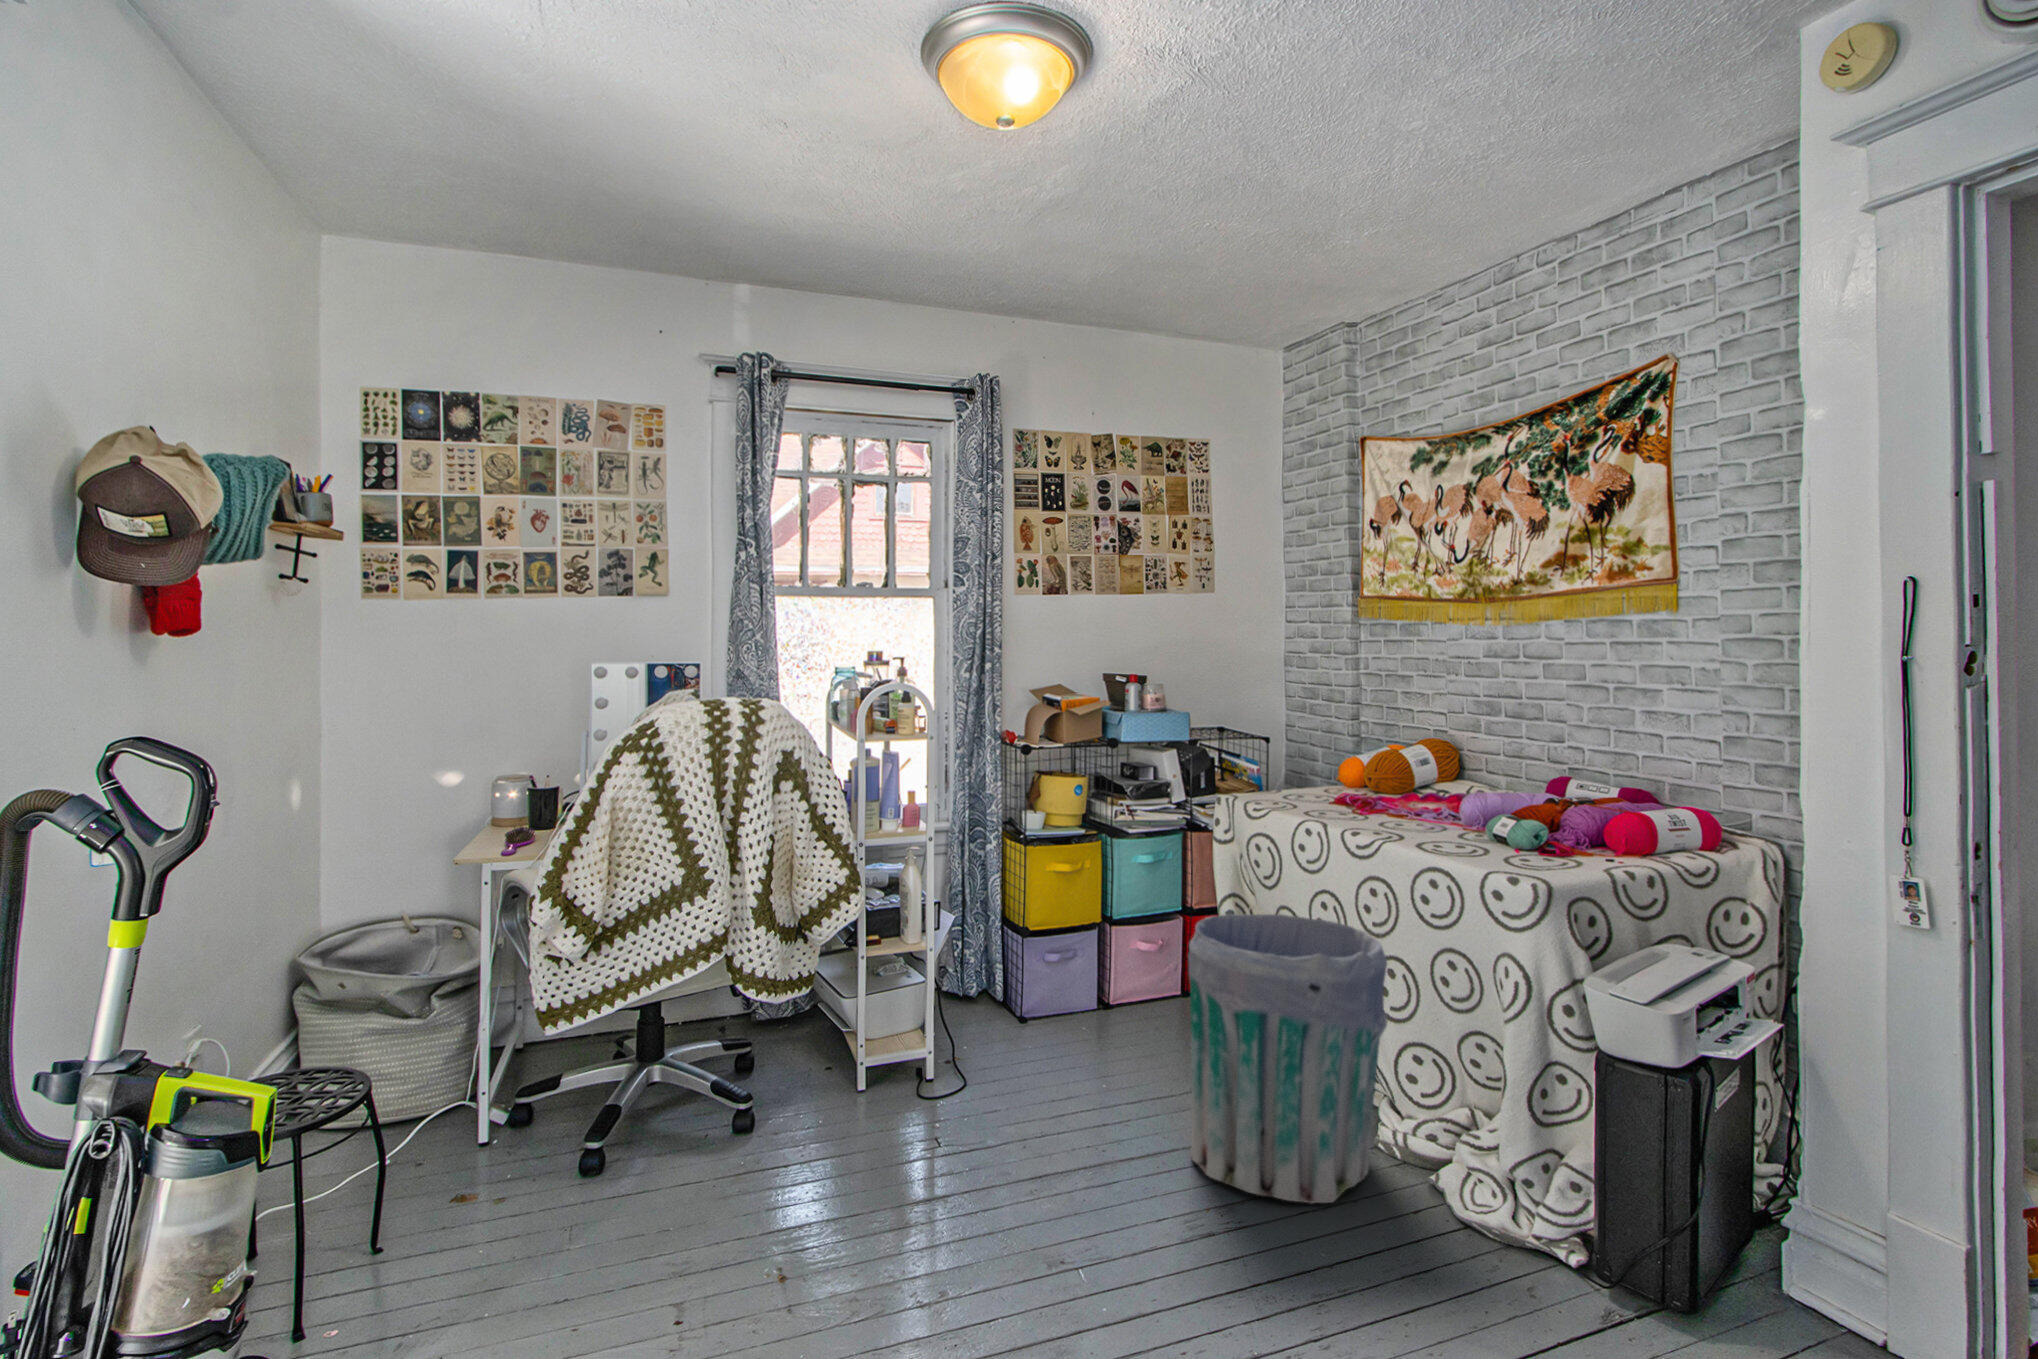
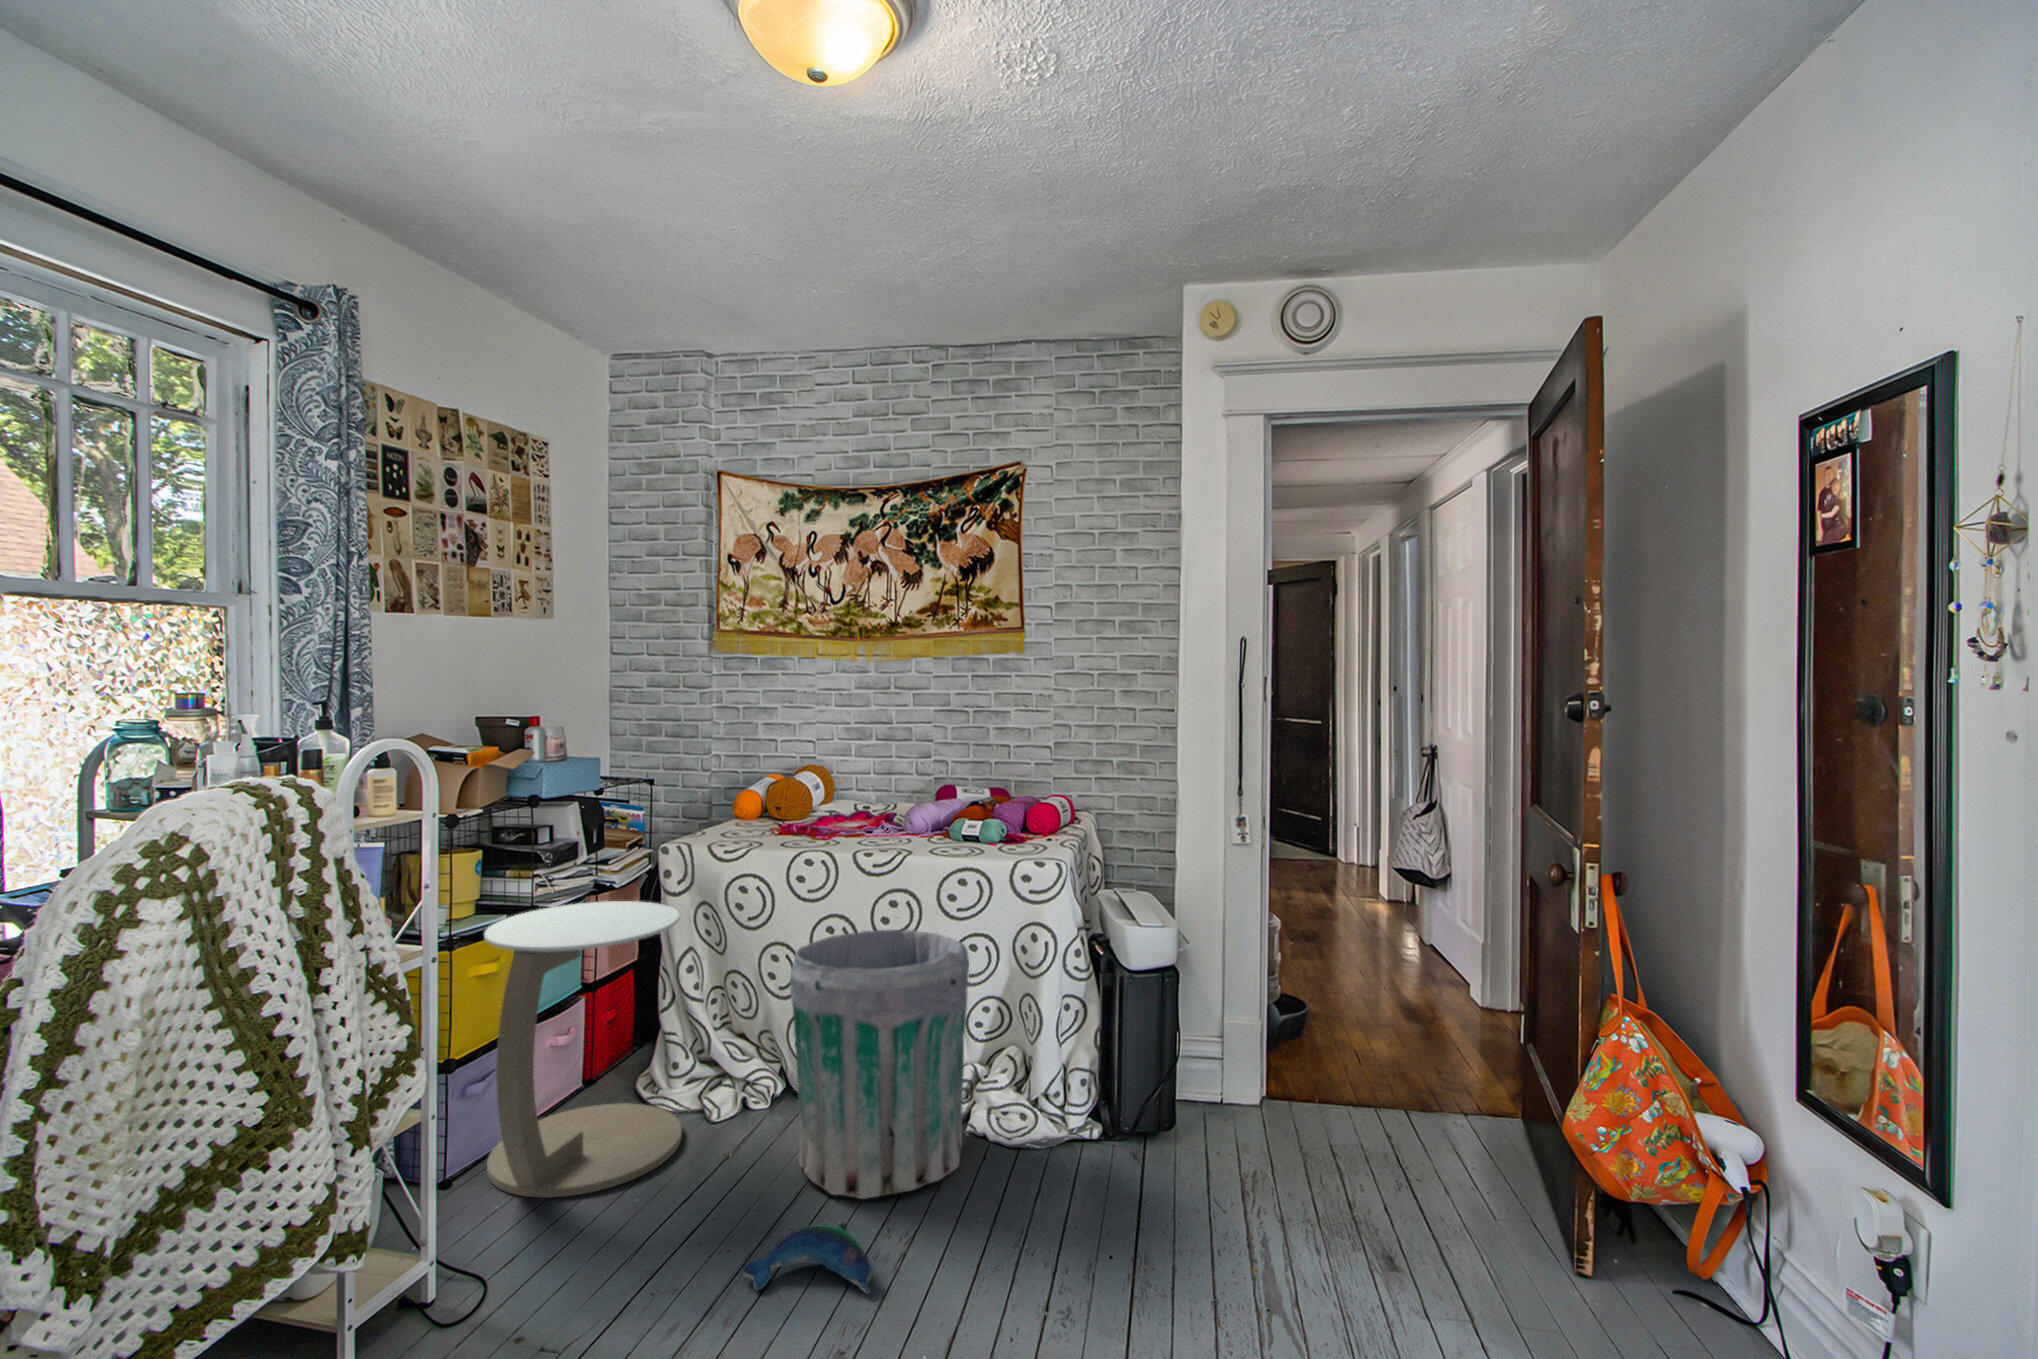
side table: none [1007,837,1177,1076] -> present [484,901,682,1198]
plush toy: none [1045,1157,1134,1240] -> present [743,1222,872,1293]

